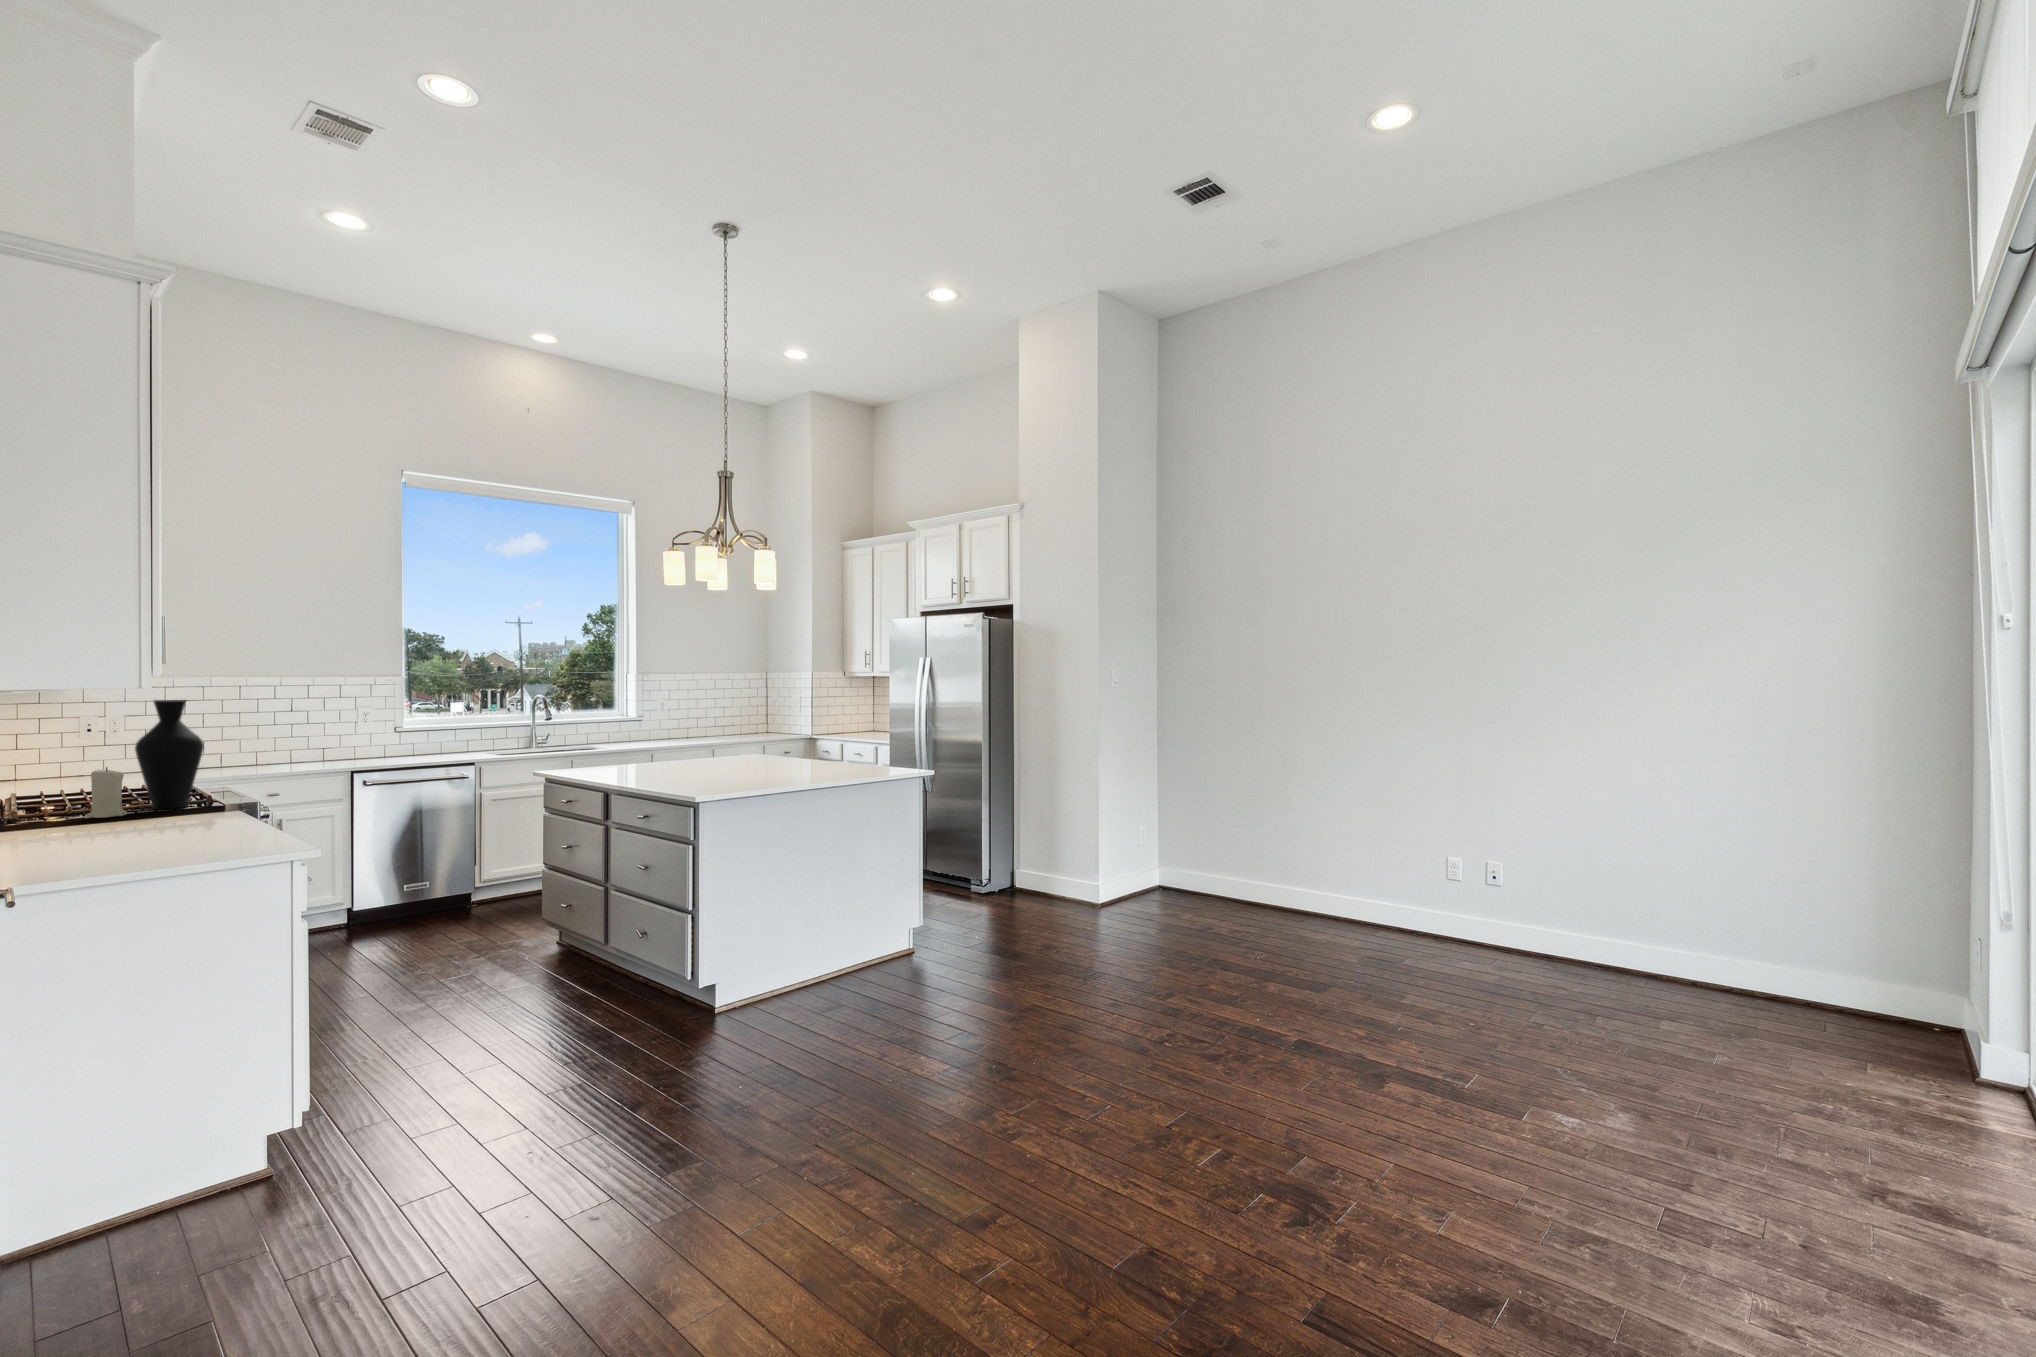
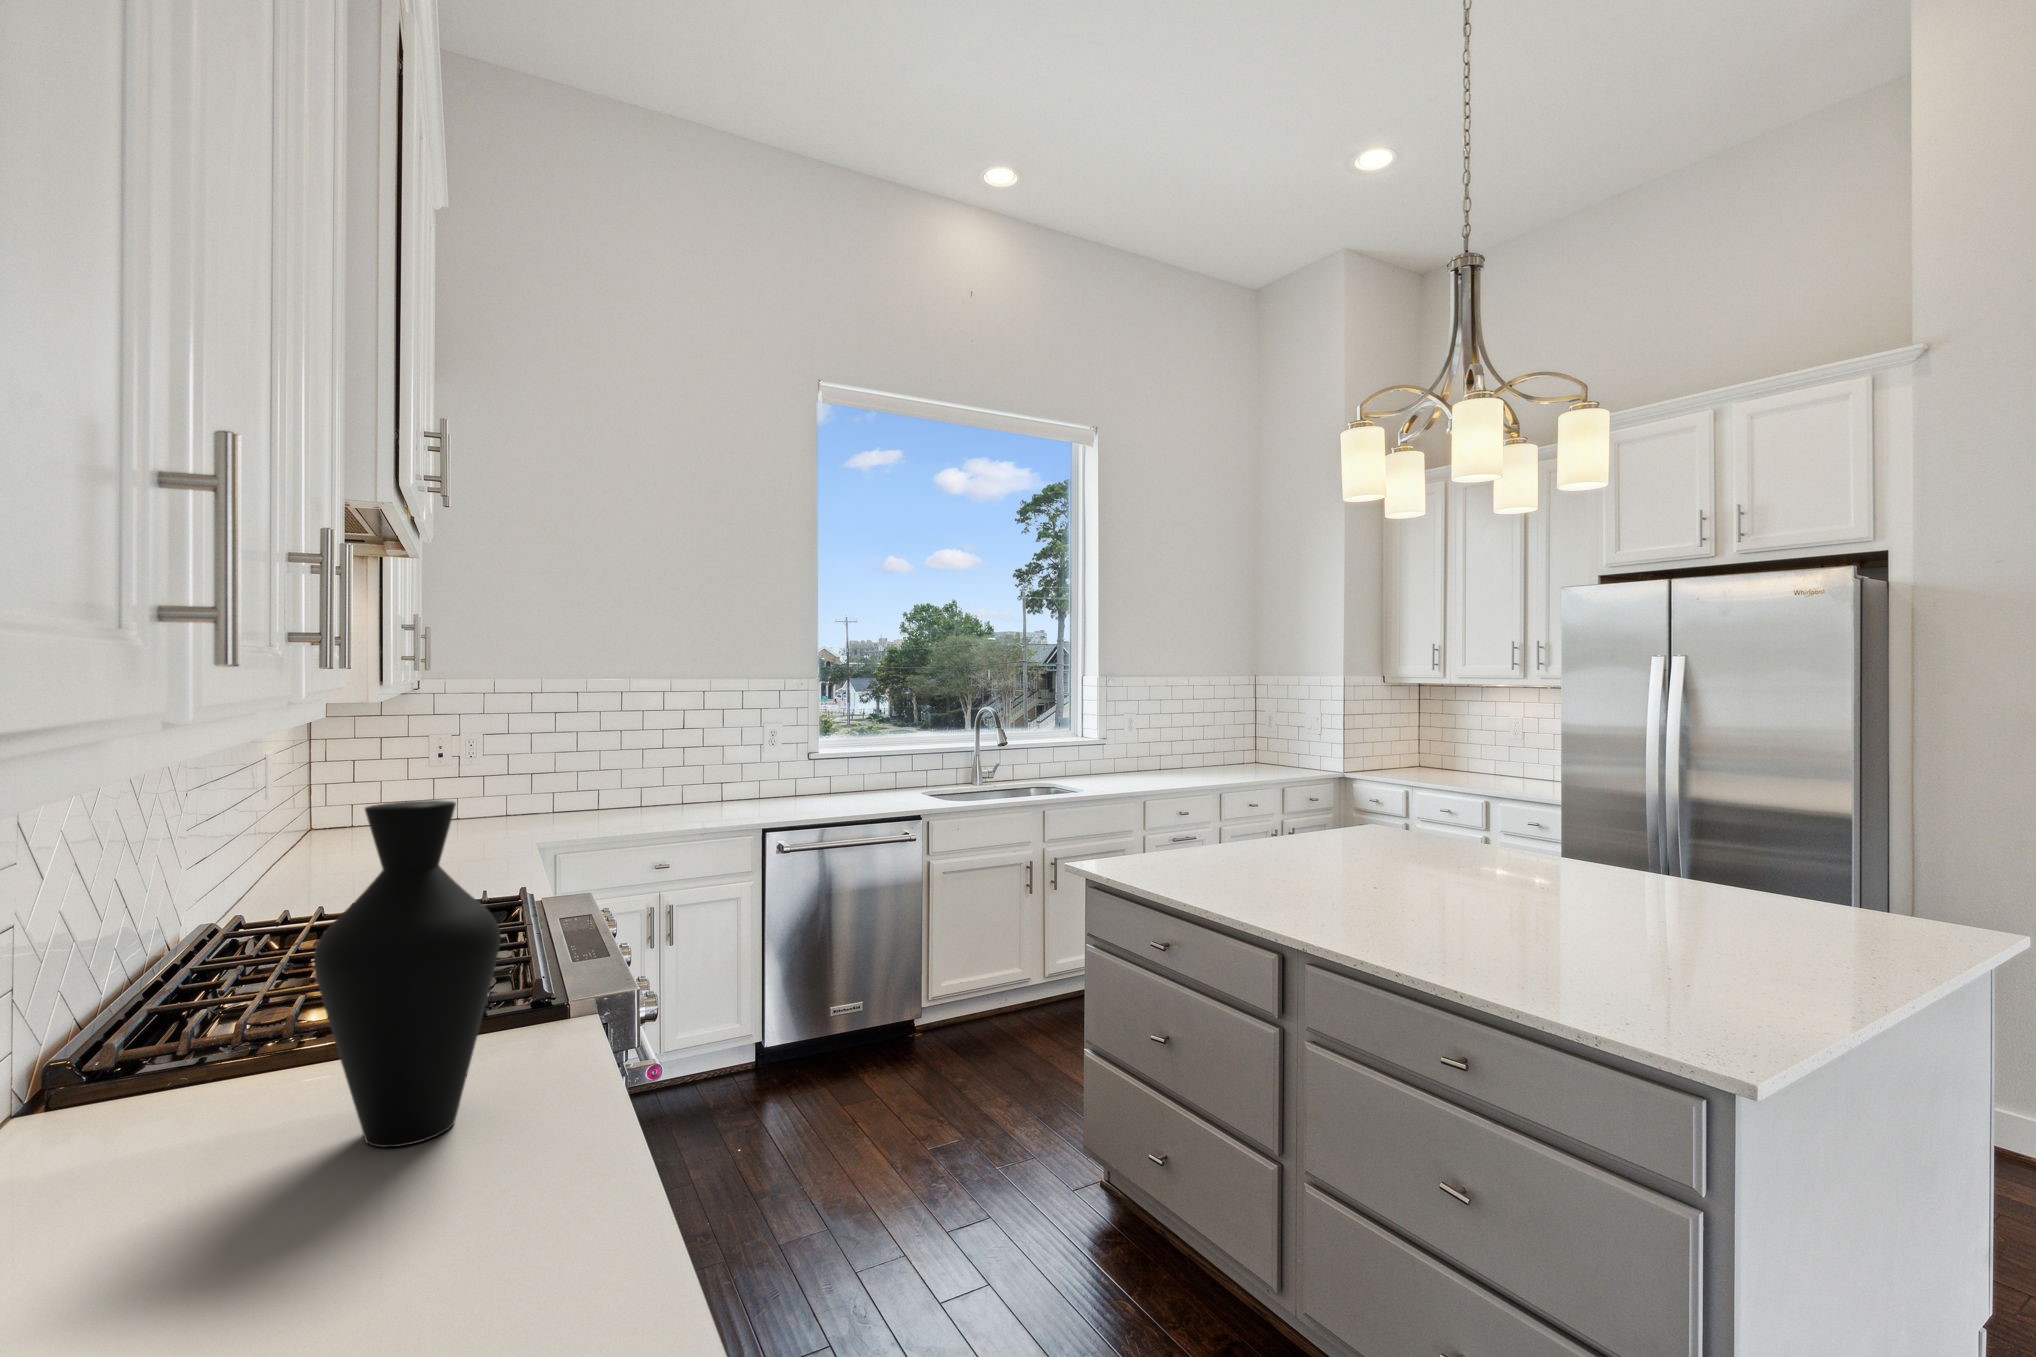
candle: present [84,767,127,818] -> none [107,1070,254,1270]

